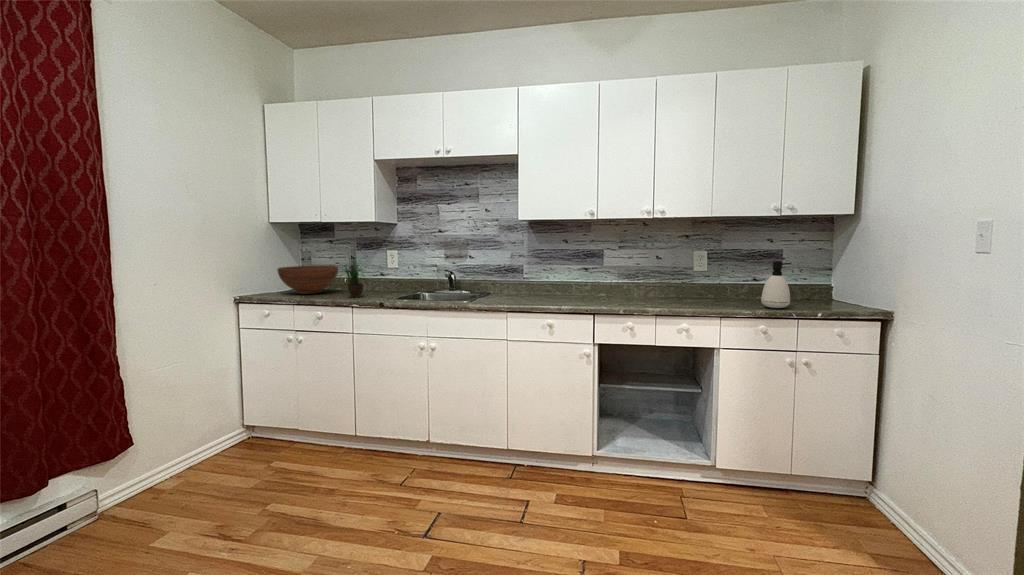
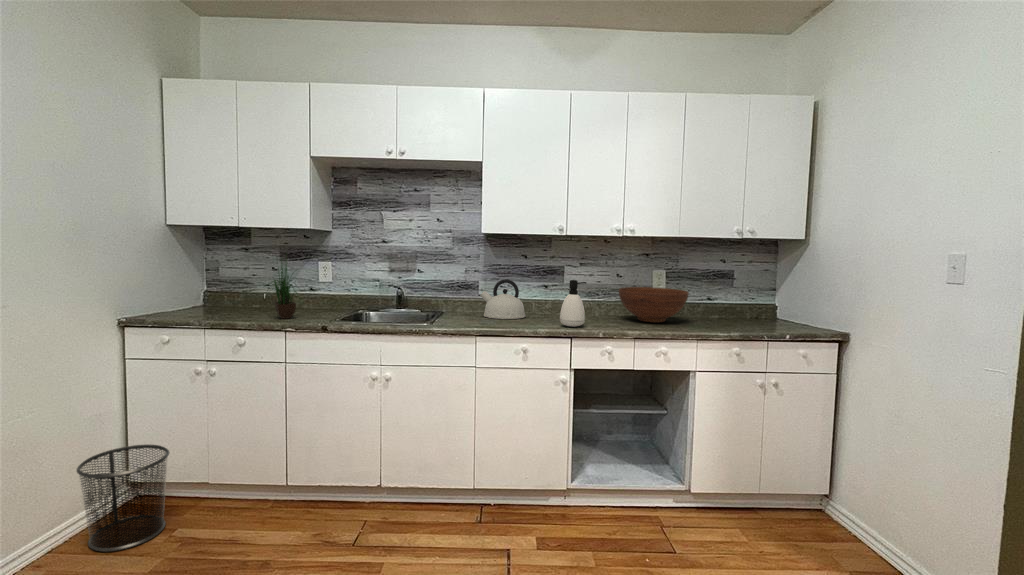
soap dispenser: present [761,261,791,308] -> present [560,280,586,327]
kettle: none [521,262,563,298] -> present [480,279,526,319]
fruit bowl: present [277,266,338,294] -> present [619,287,689,323]
waste bin: none [201,396,267,474] -> present [77,445,169,552]

